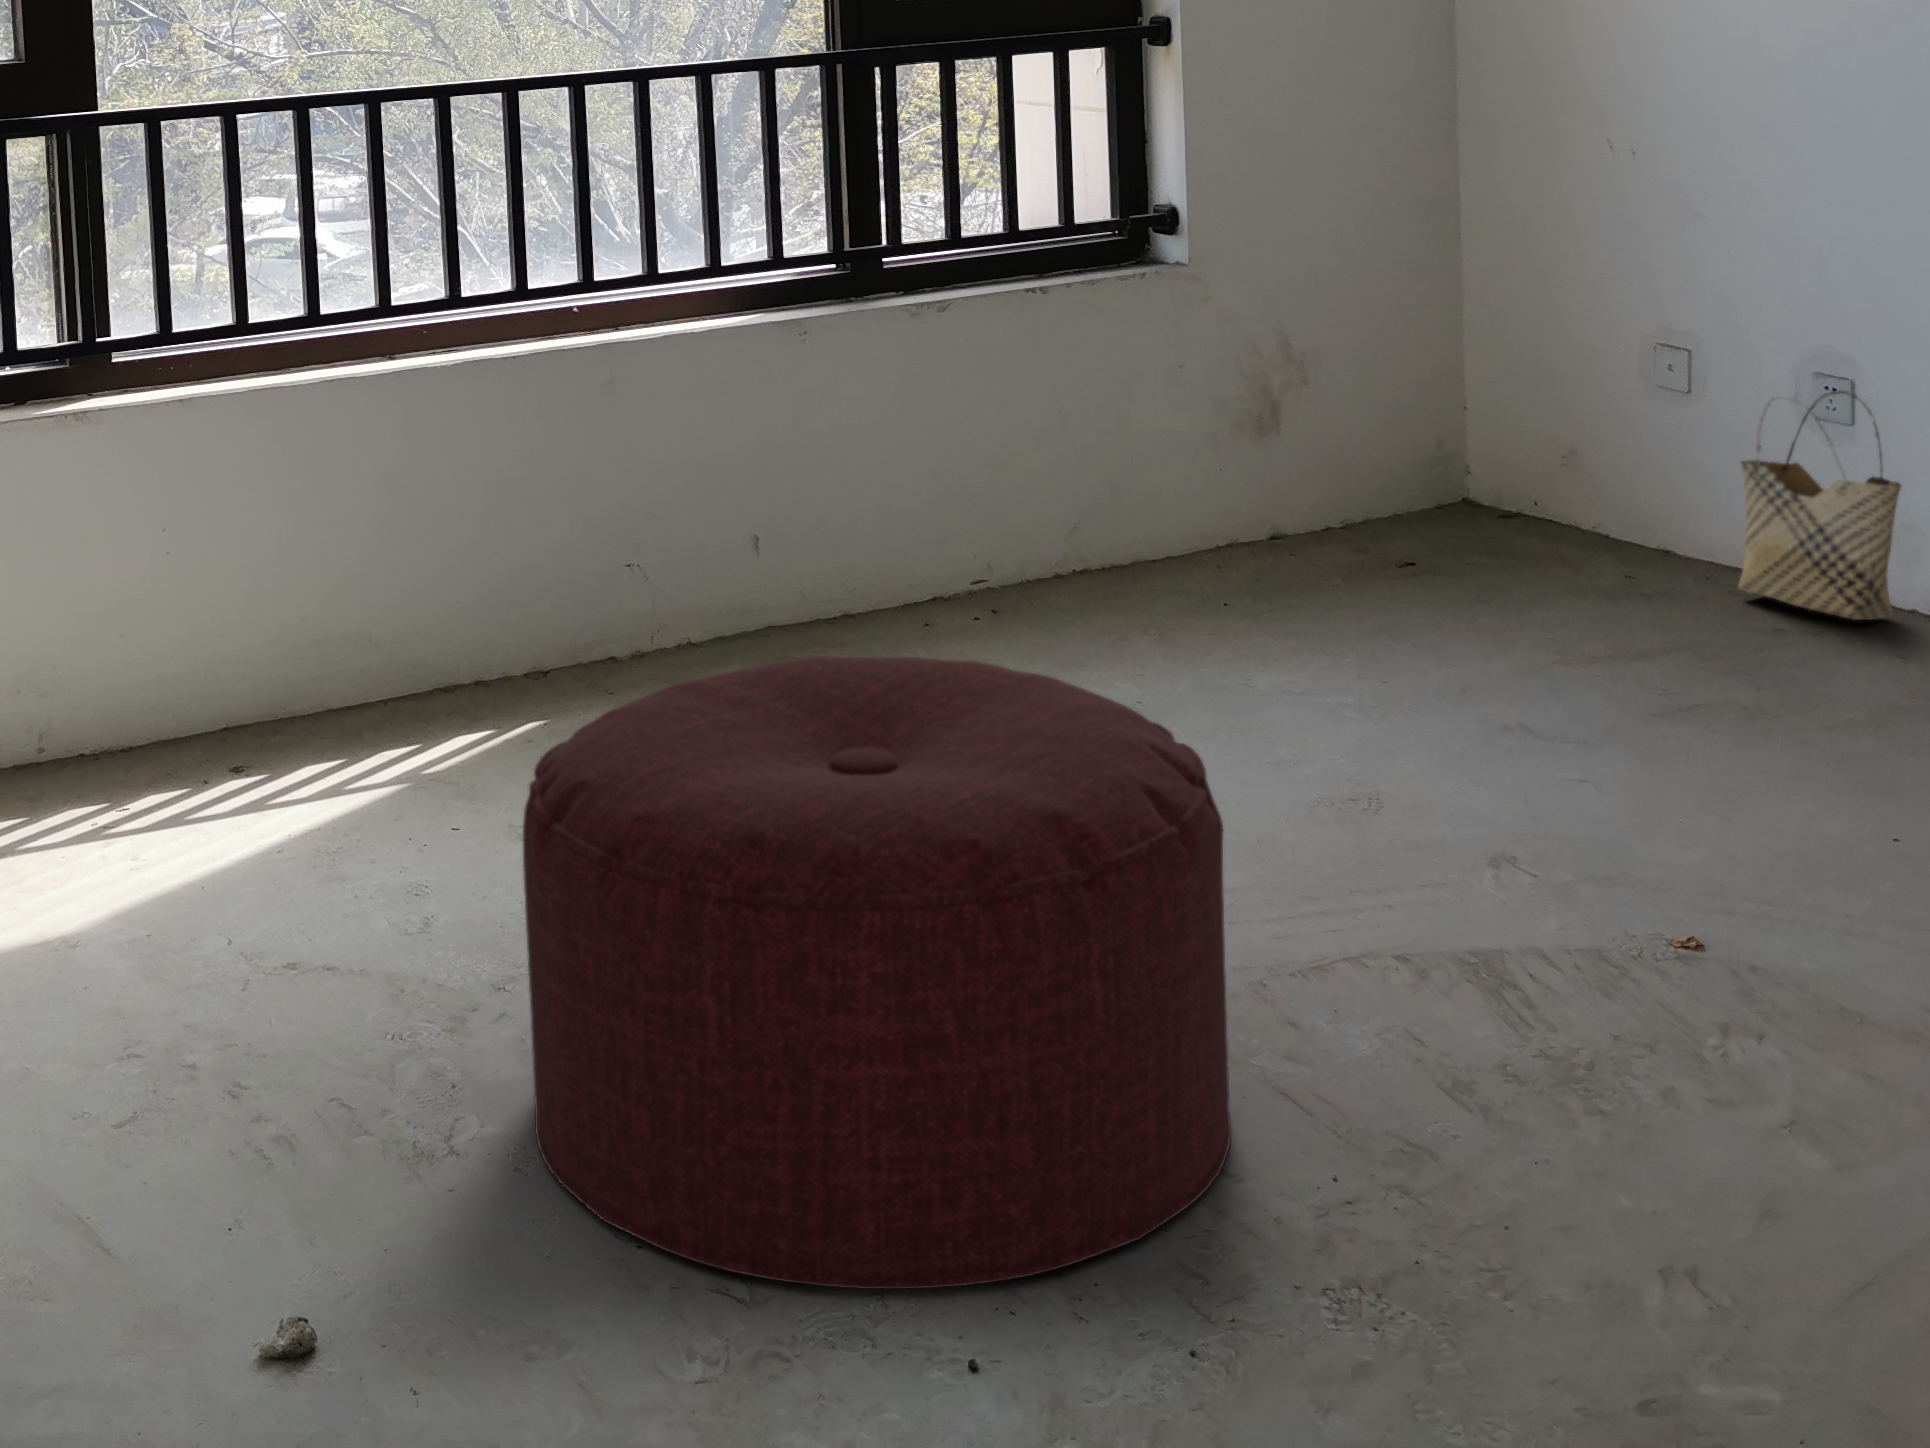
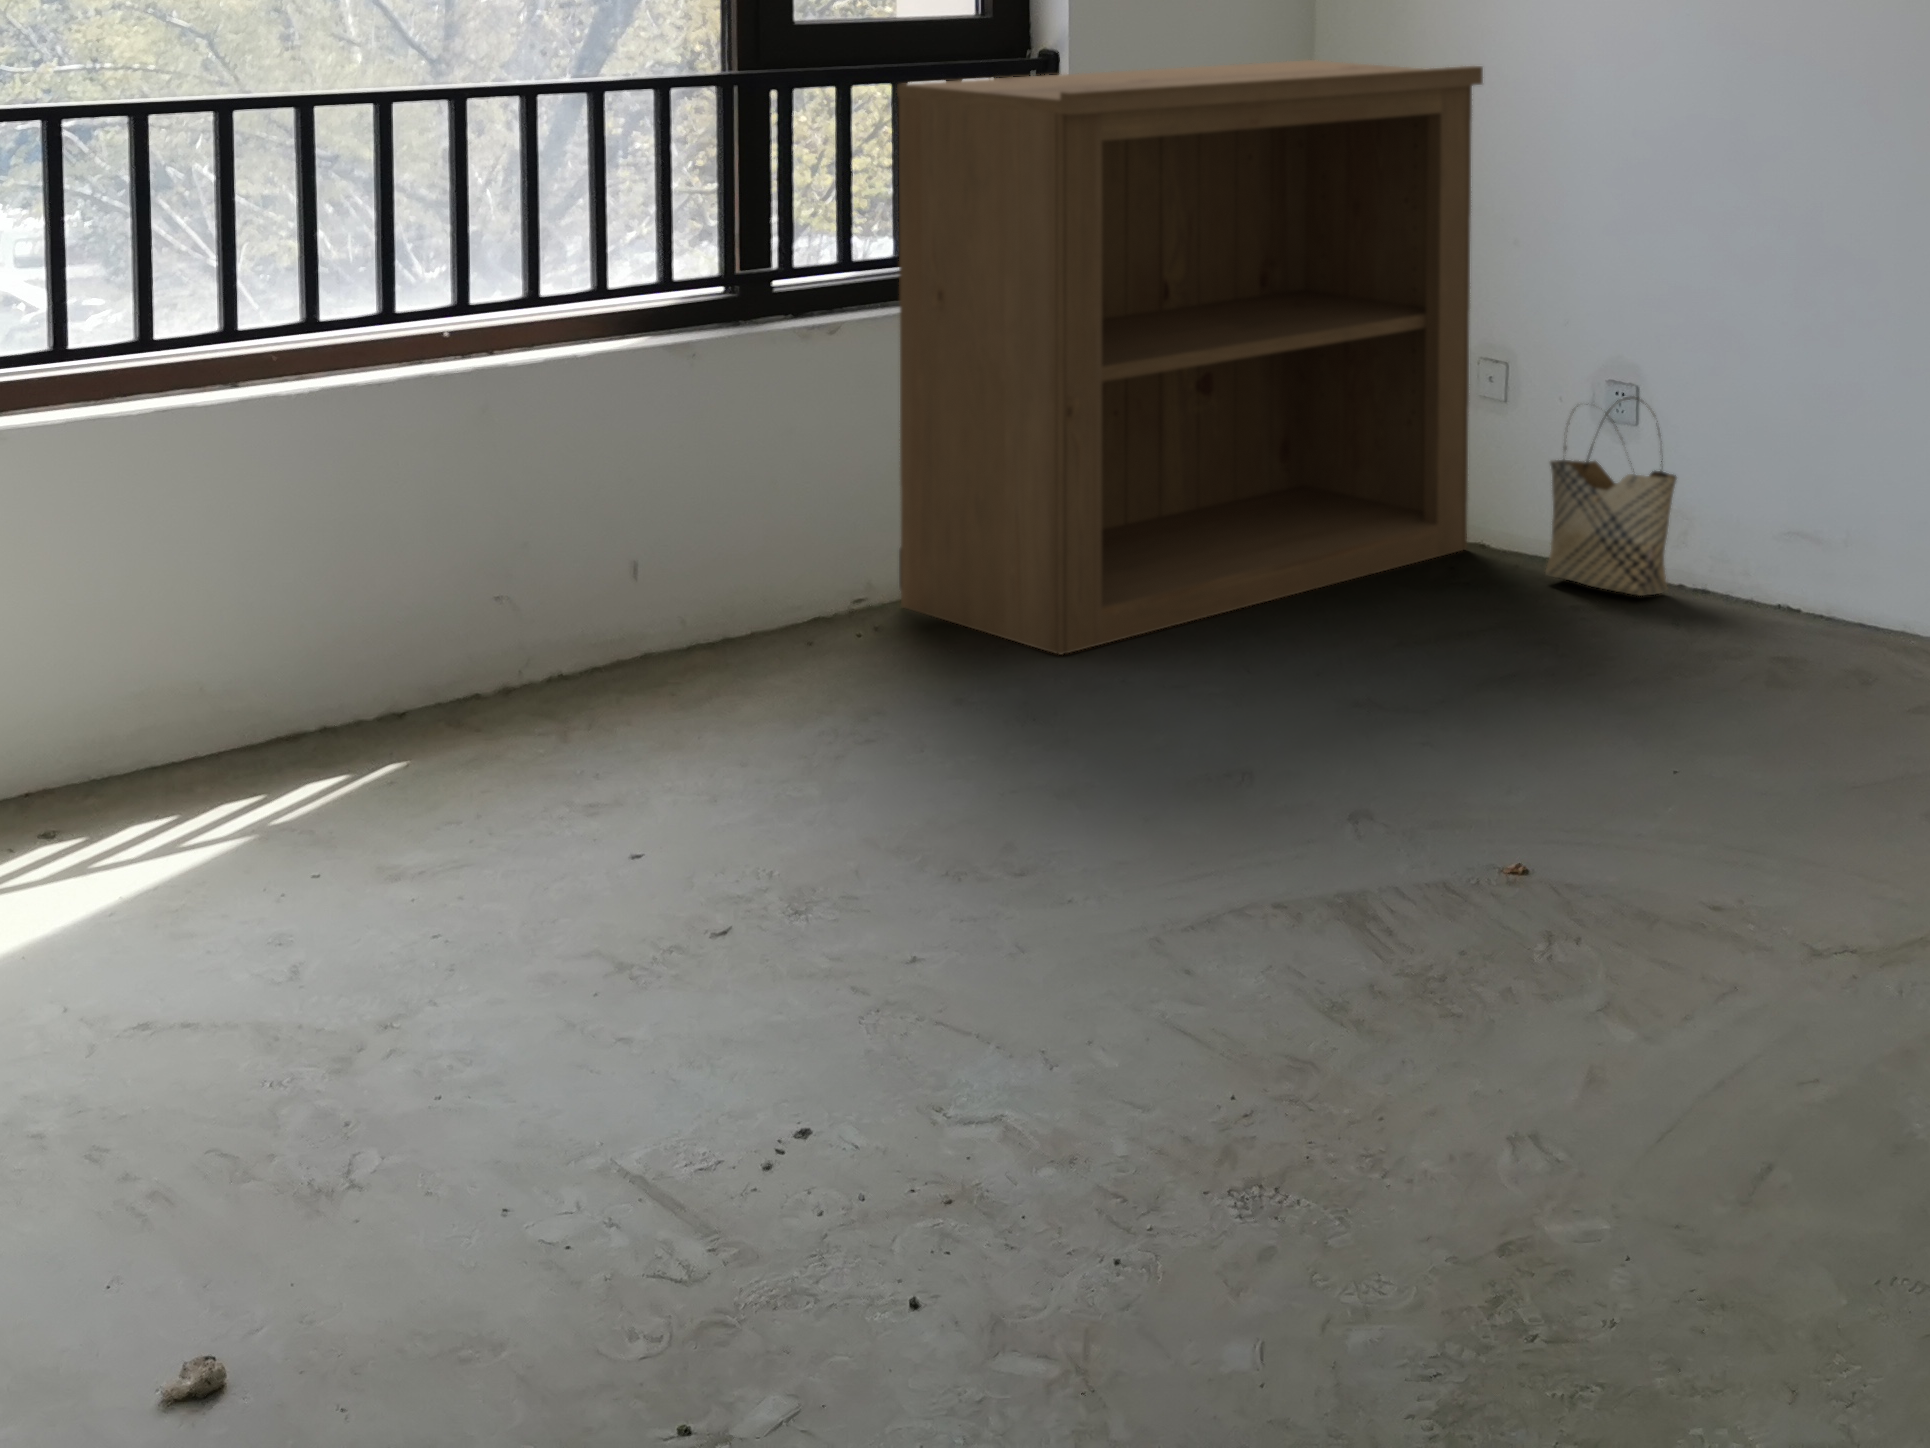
bookshelf: none [1000,18,1648,650] -> present [897,60,1483,655]
ottoman: present [523,656,1231,1289] -> none [449,661,1136,1252]

